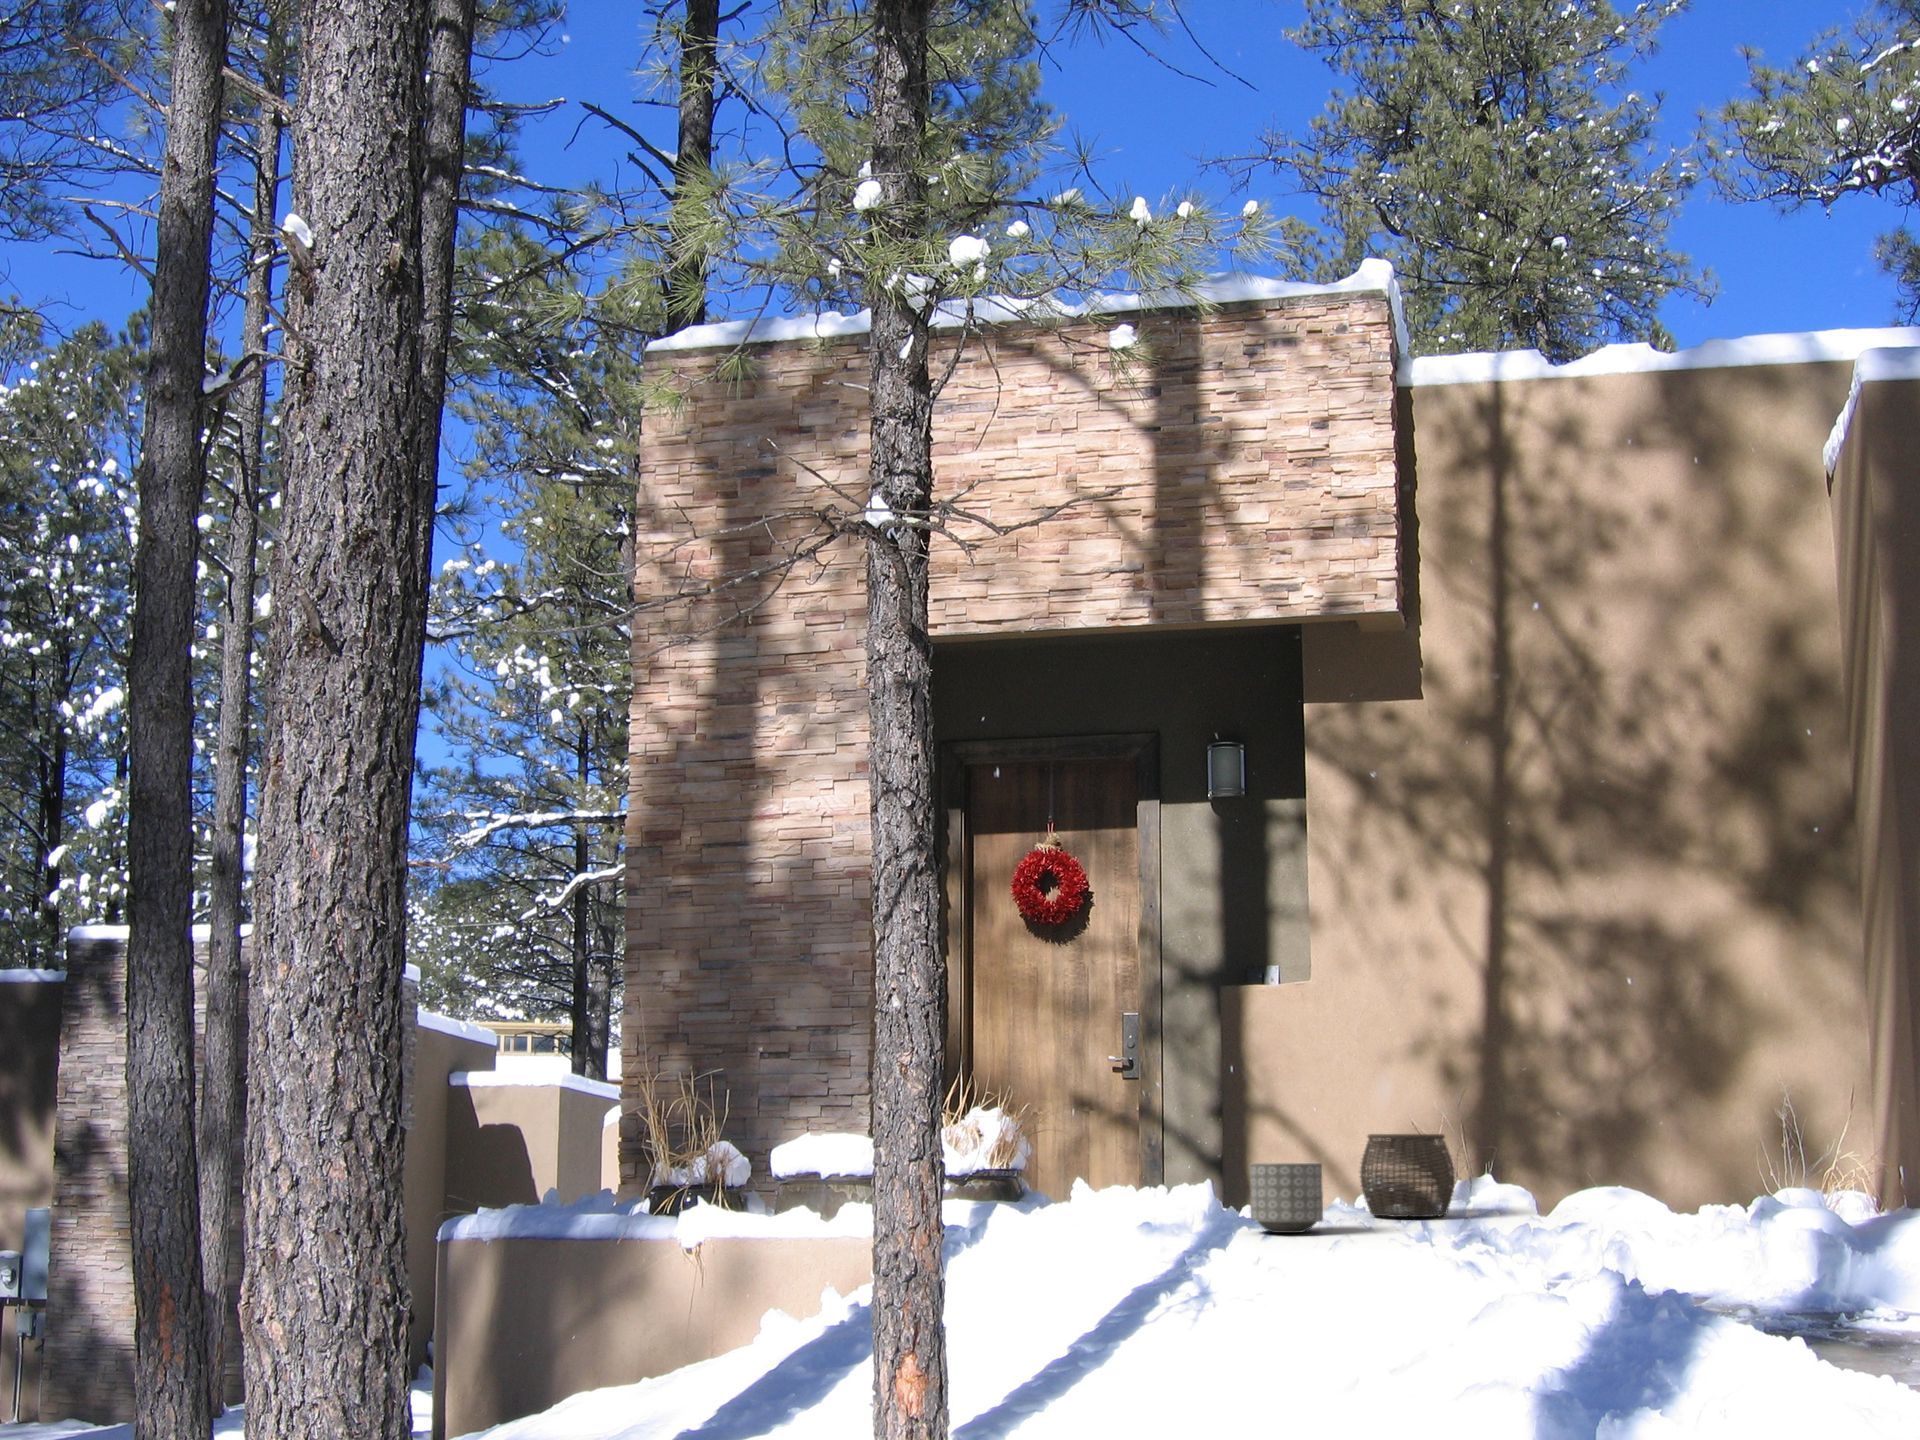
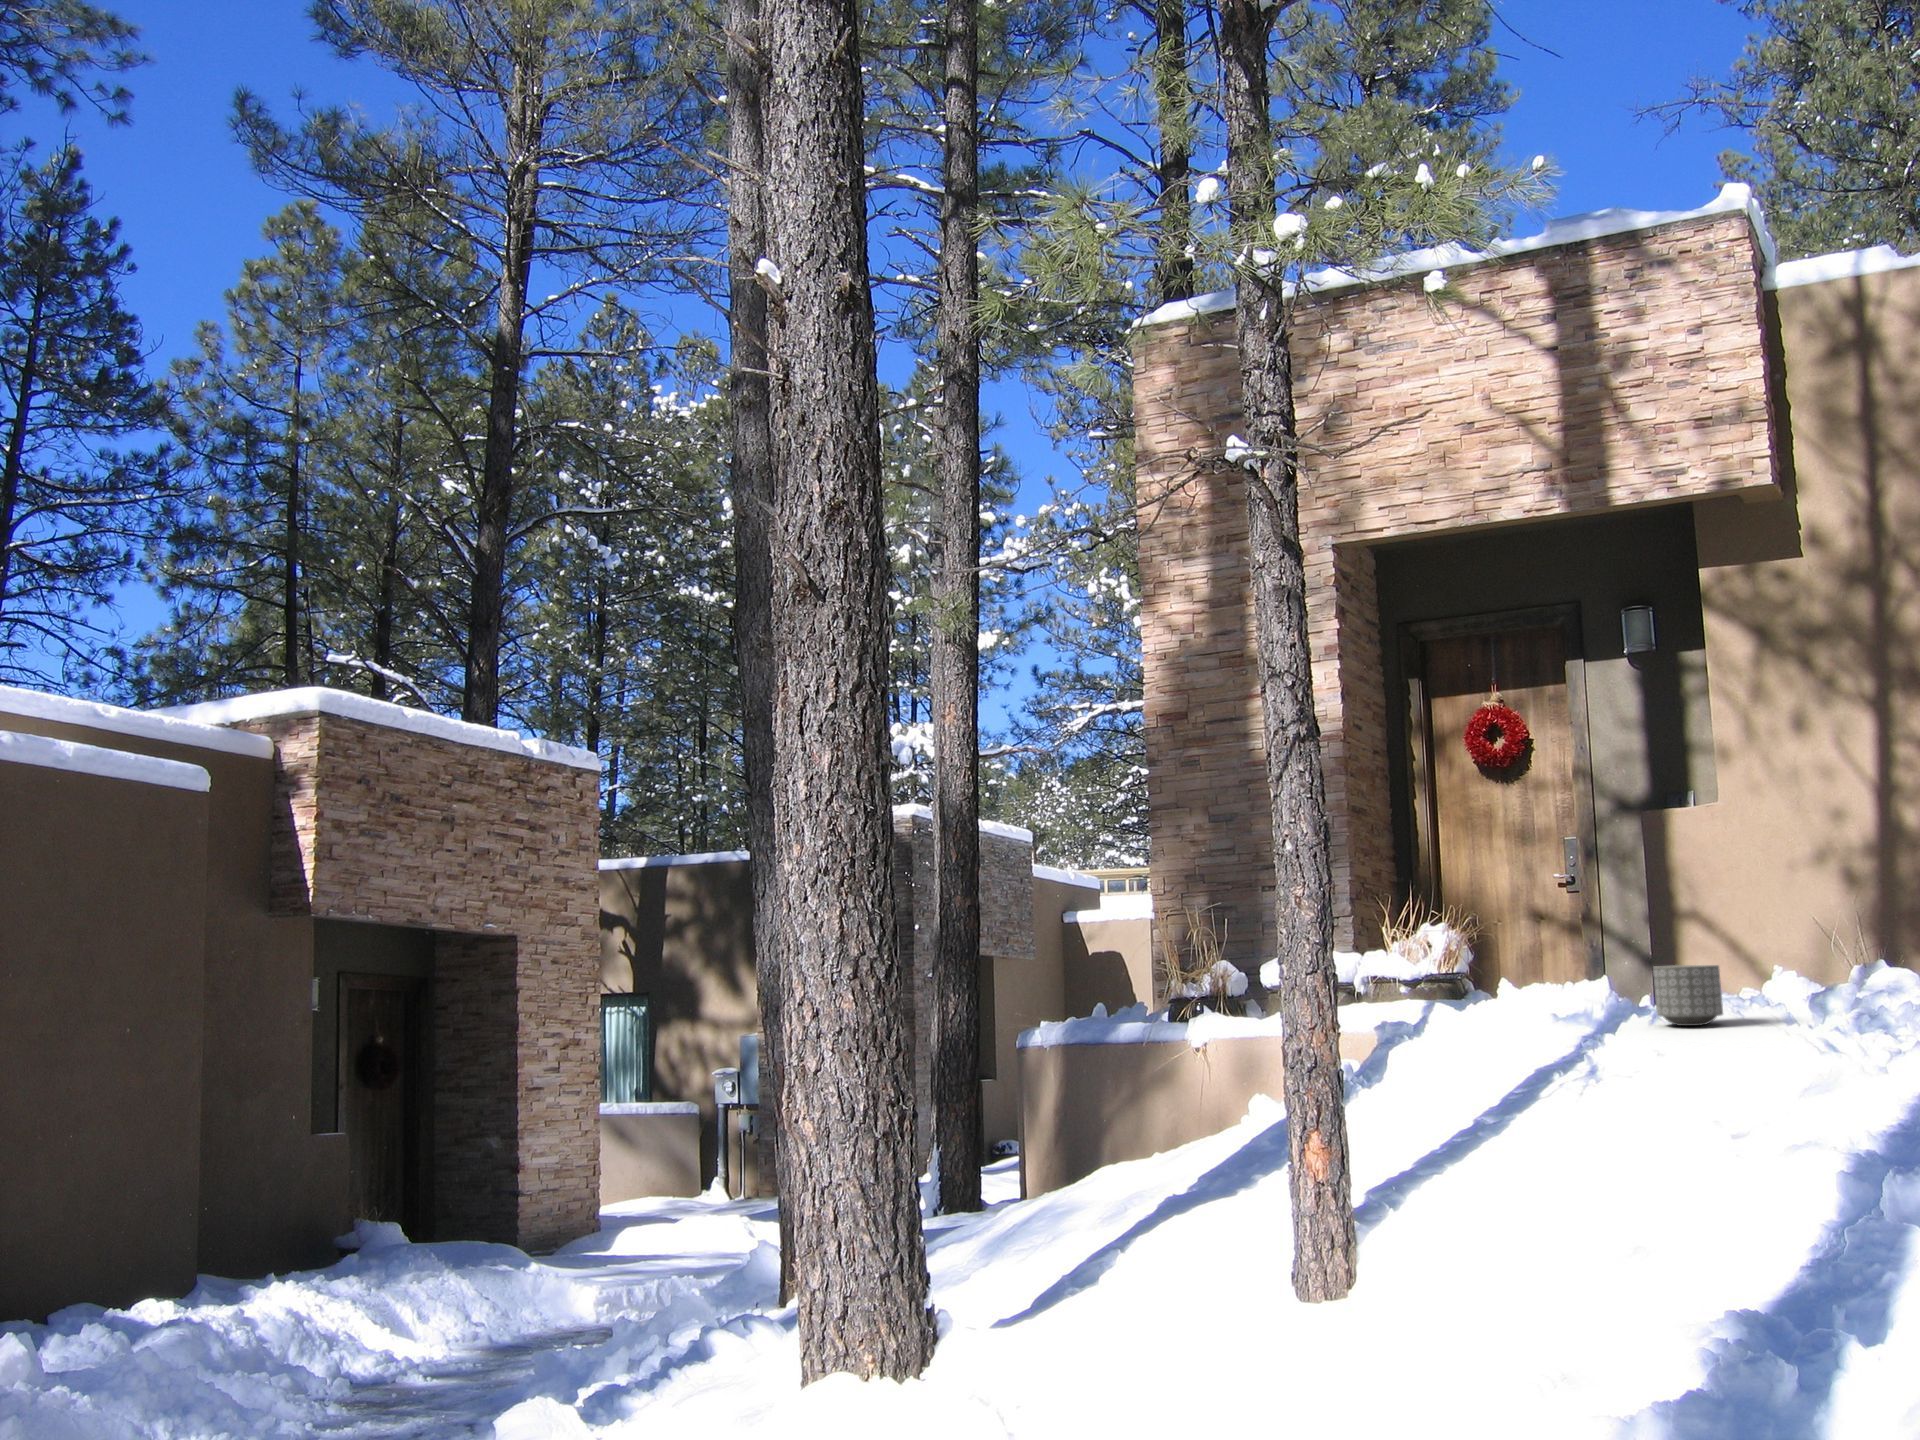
woven basket: present [1360,1134,1455,1217] -> none [1762,935,1854,1008]

